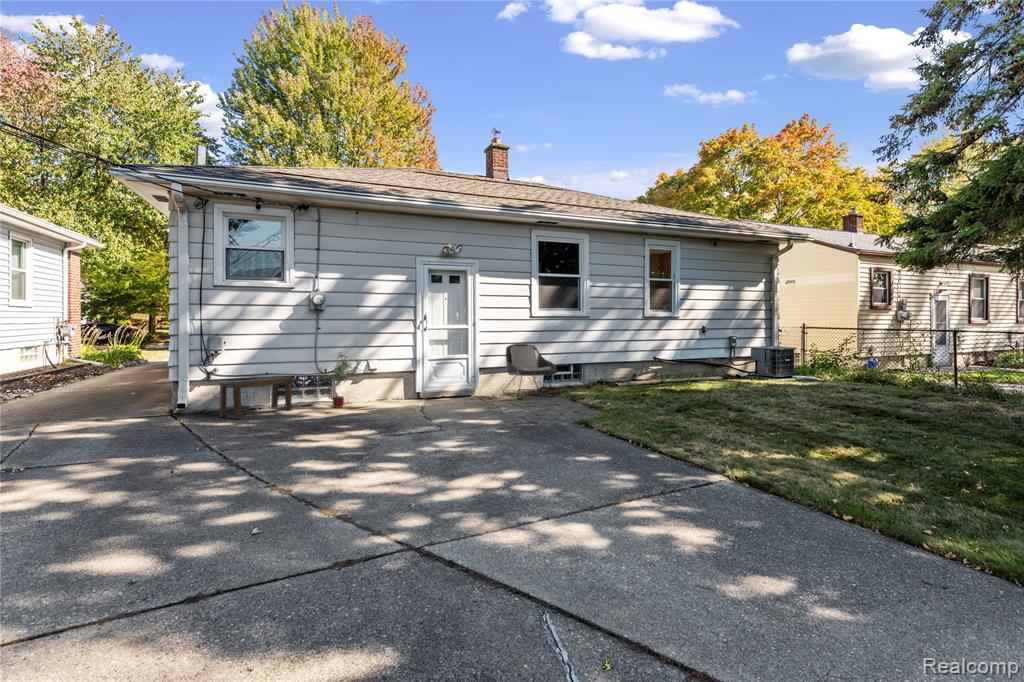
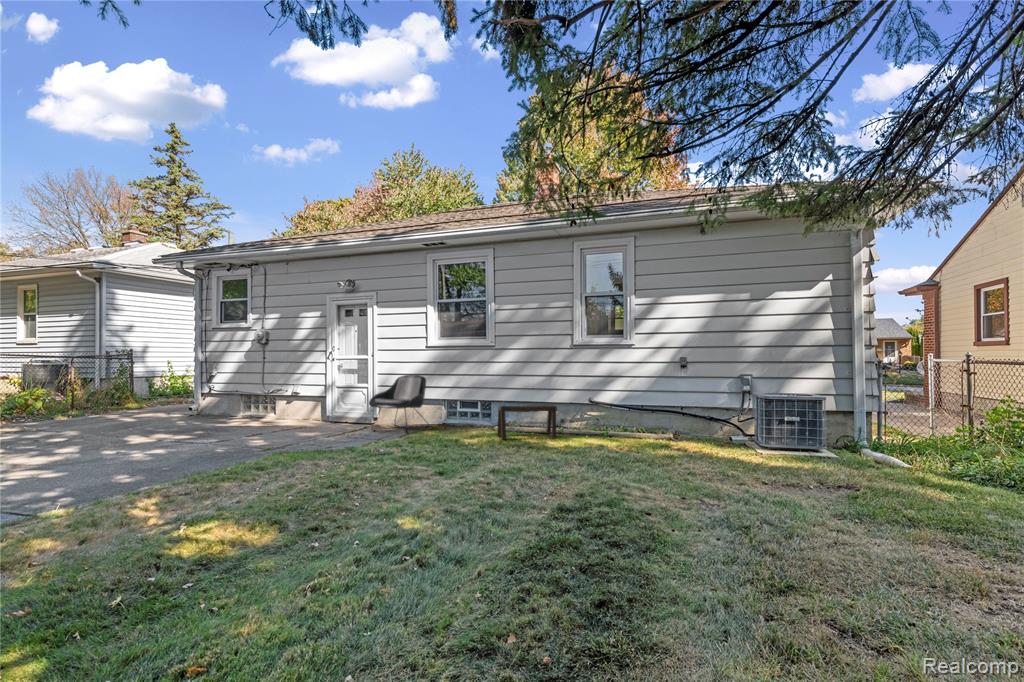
potted tree: present [315,352,361,408] -> none [252,376,280,420]
bench: present [220,376,293,419] -> present [497,404,557,440]

